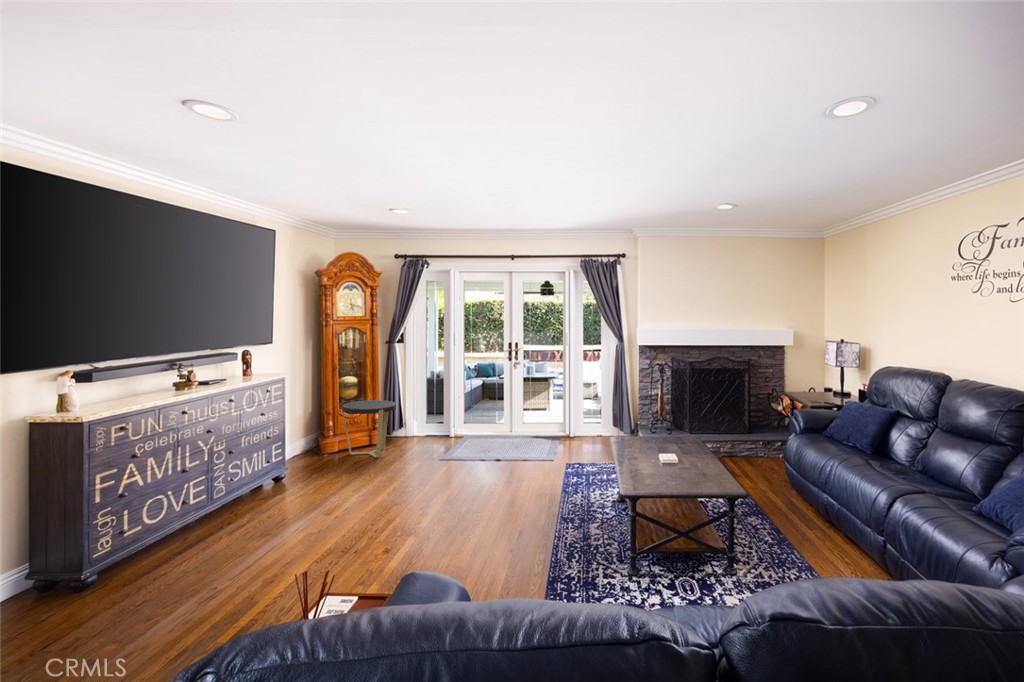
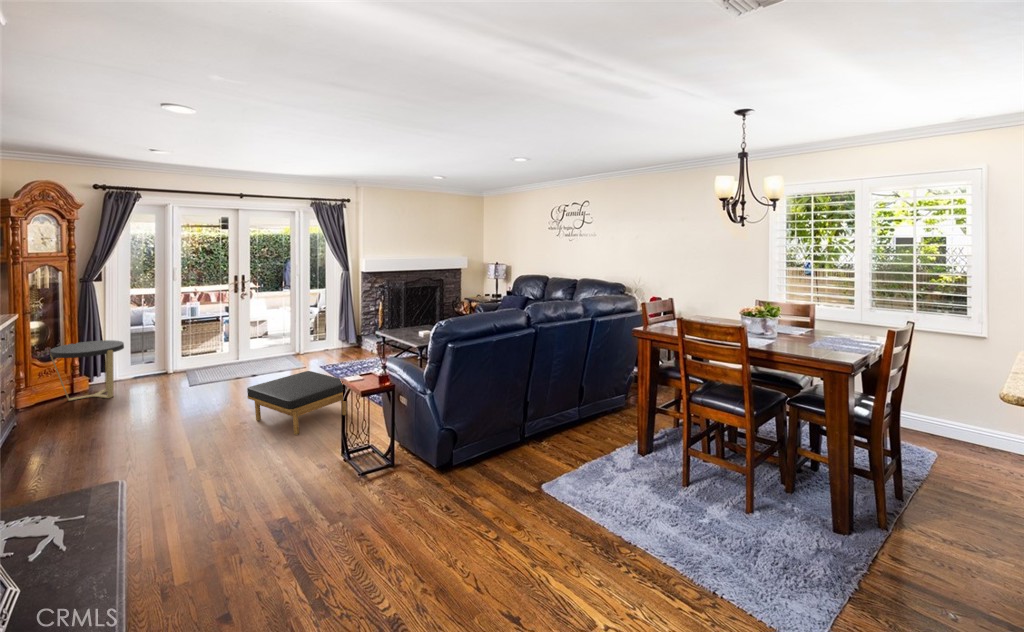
ottoman: none [469,461,588,548] -> present [247,371,346,435]

